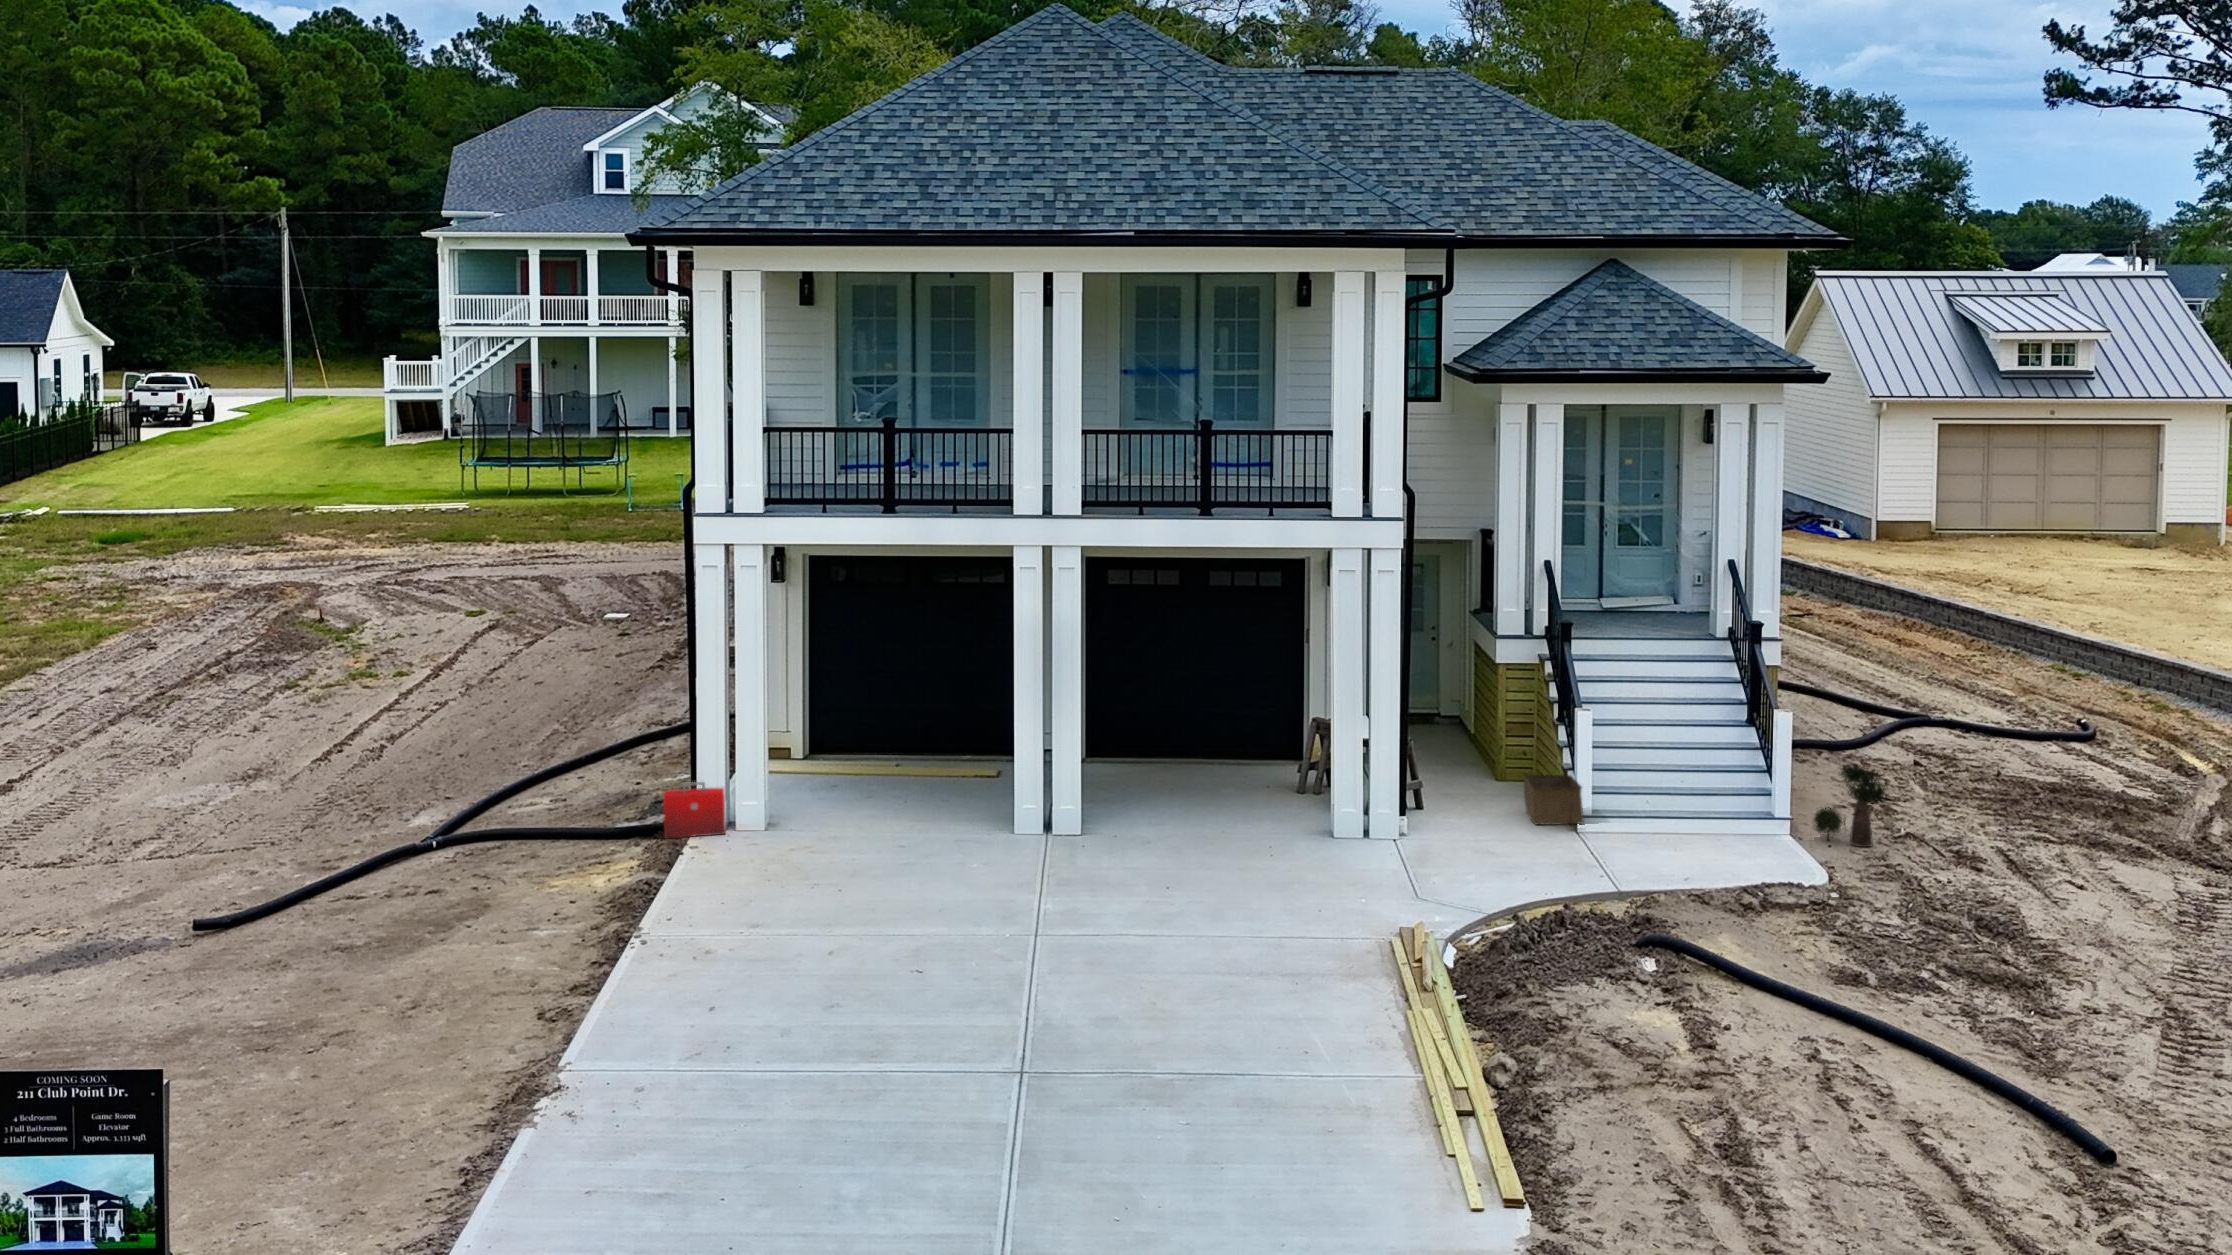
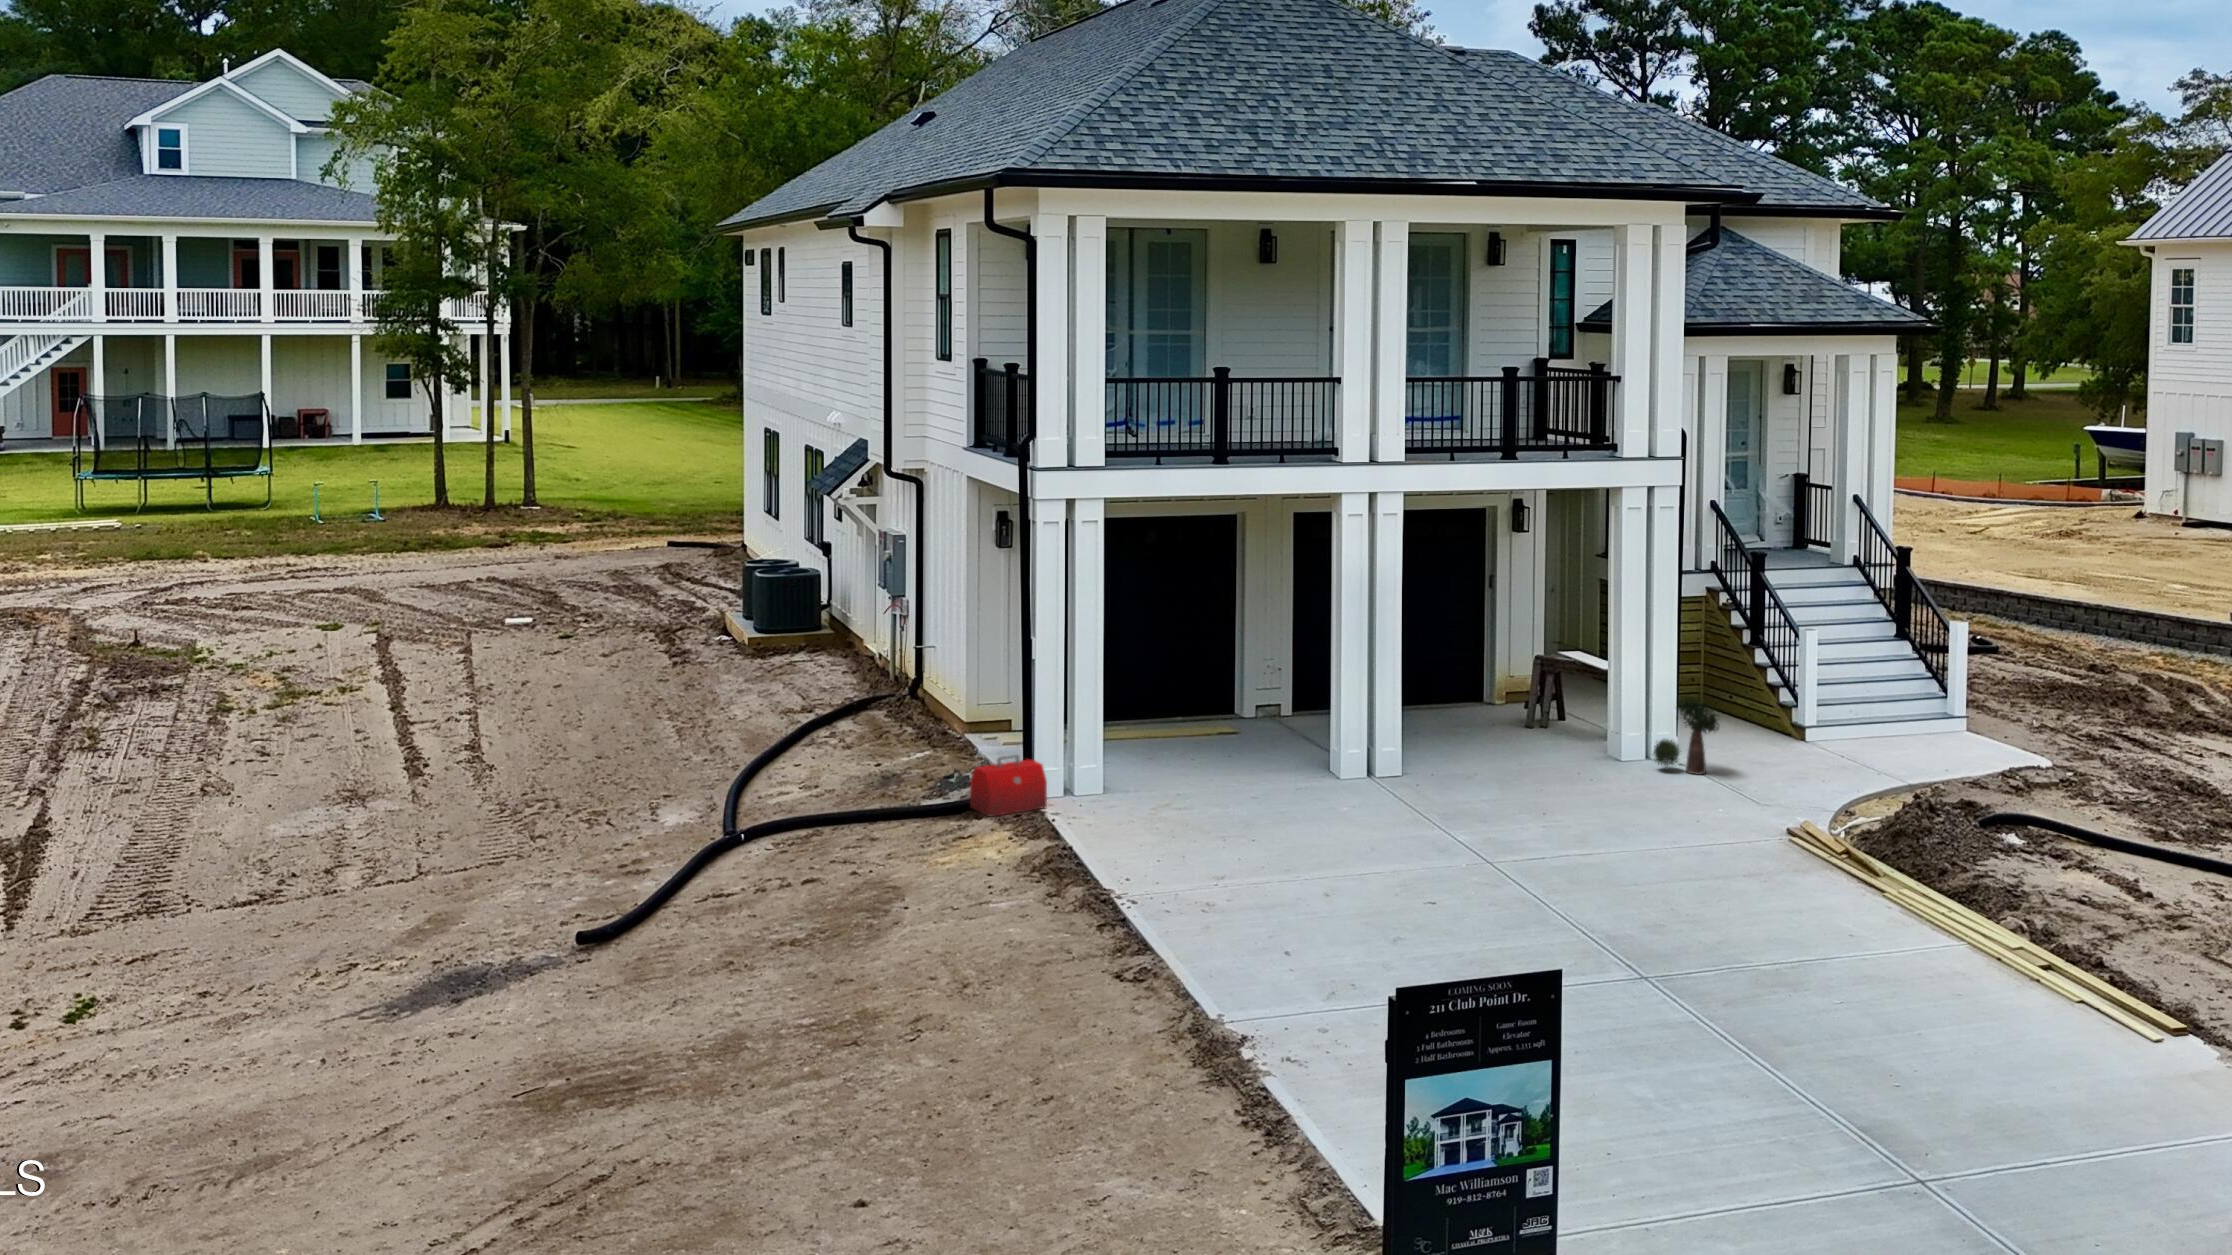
potted plant: present [1812,764,1887,847] -> present [1652,697,1719,774]
storage bin: present [1524,775,1584,825] -> none [1719,694,1783,738]

